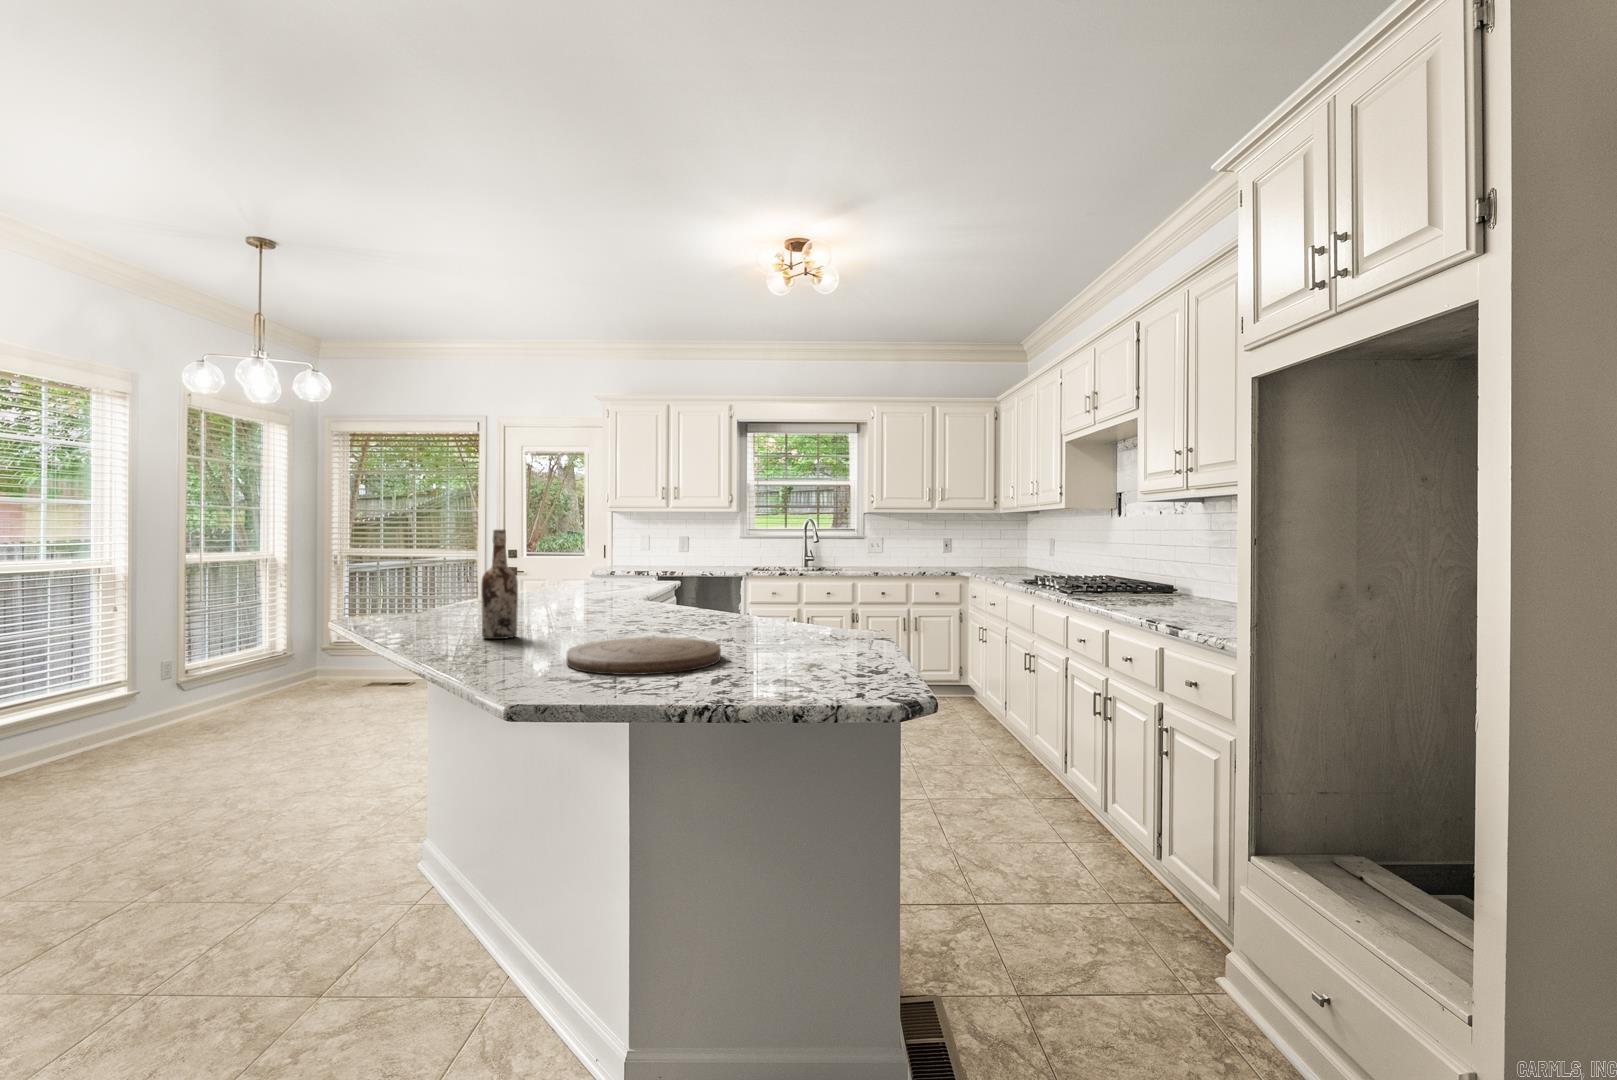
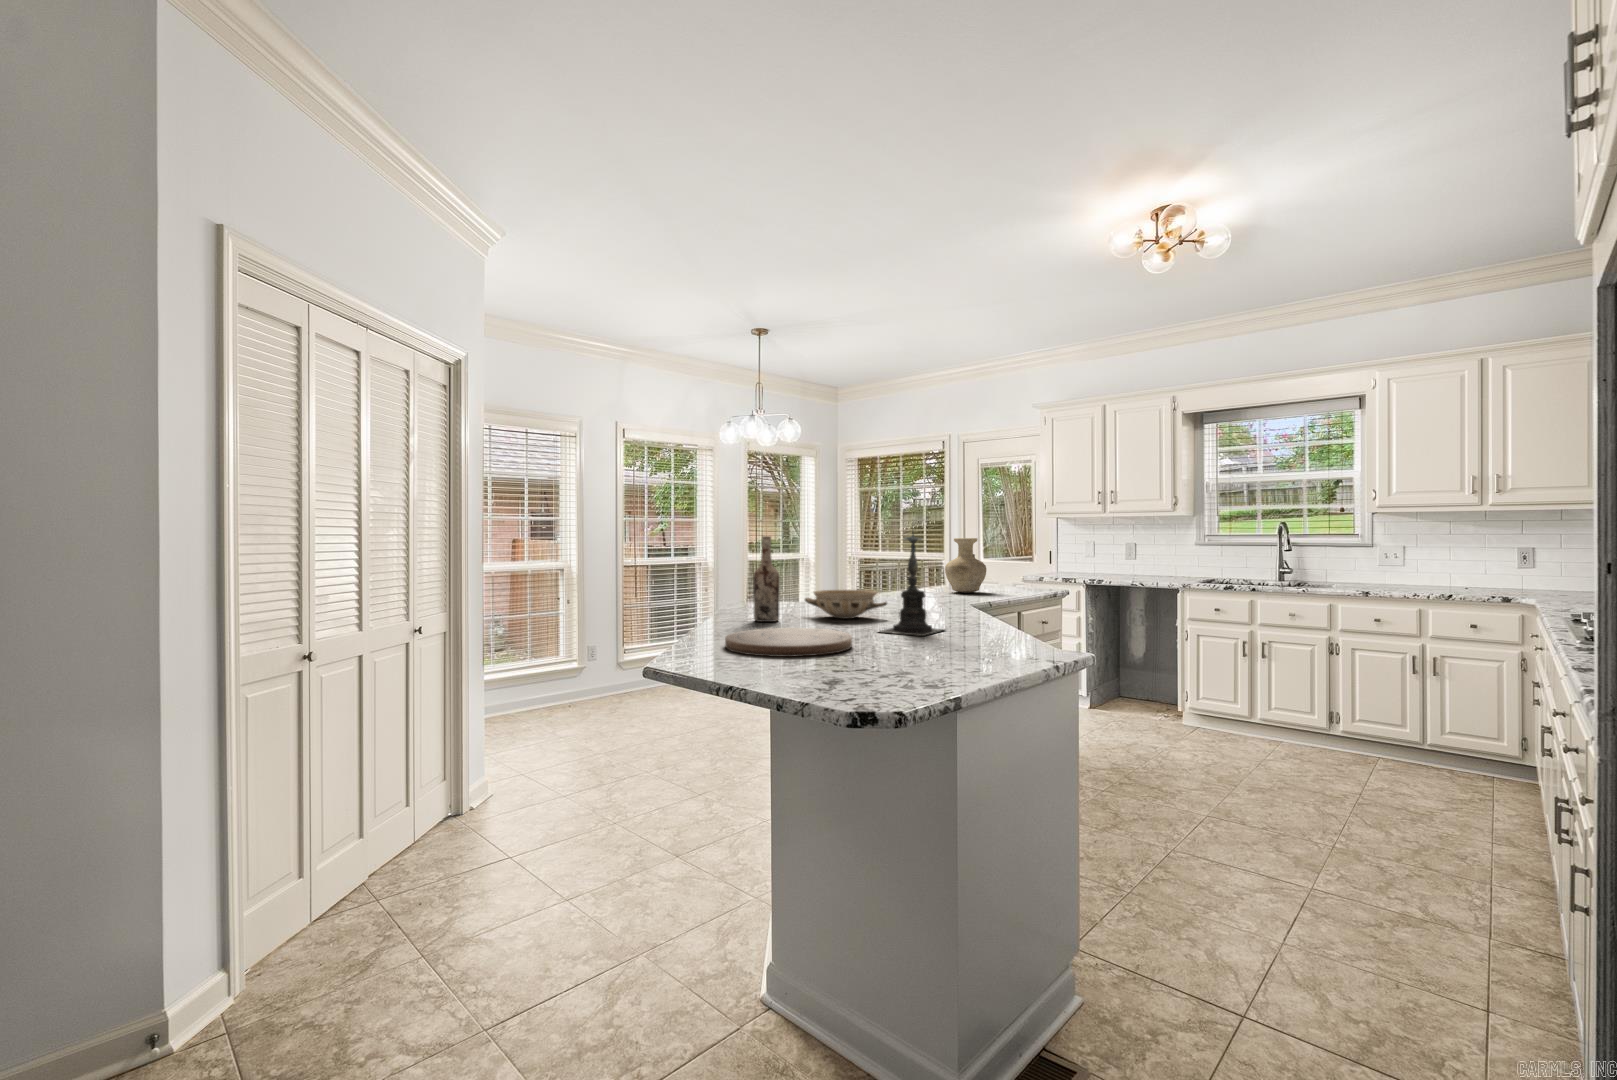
candle holder: none [670,515,727,636] -> present [880,534,944,636]
vase: none [567,532,612,590] -> present [945,538,986,593]
ceramic bowl: none [521,592,625,627] -> present [805,590,887,619]

